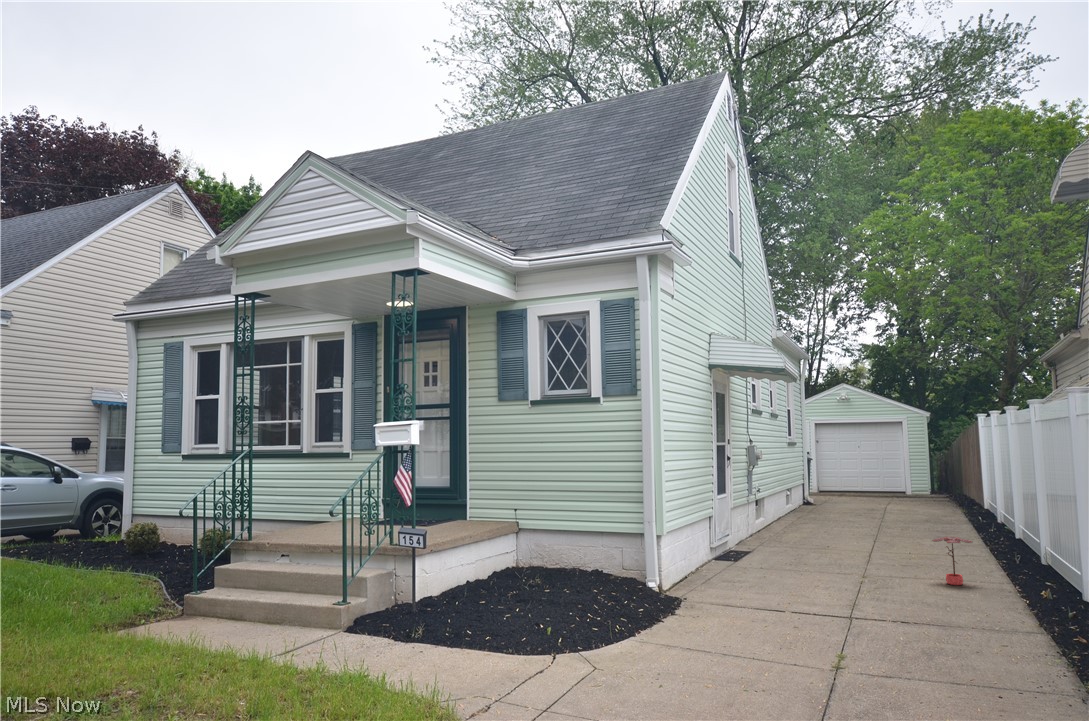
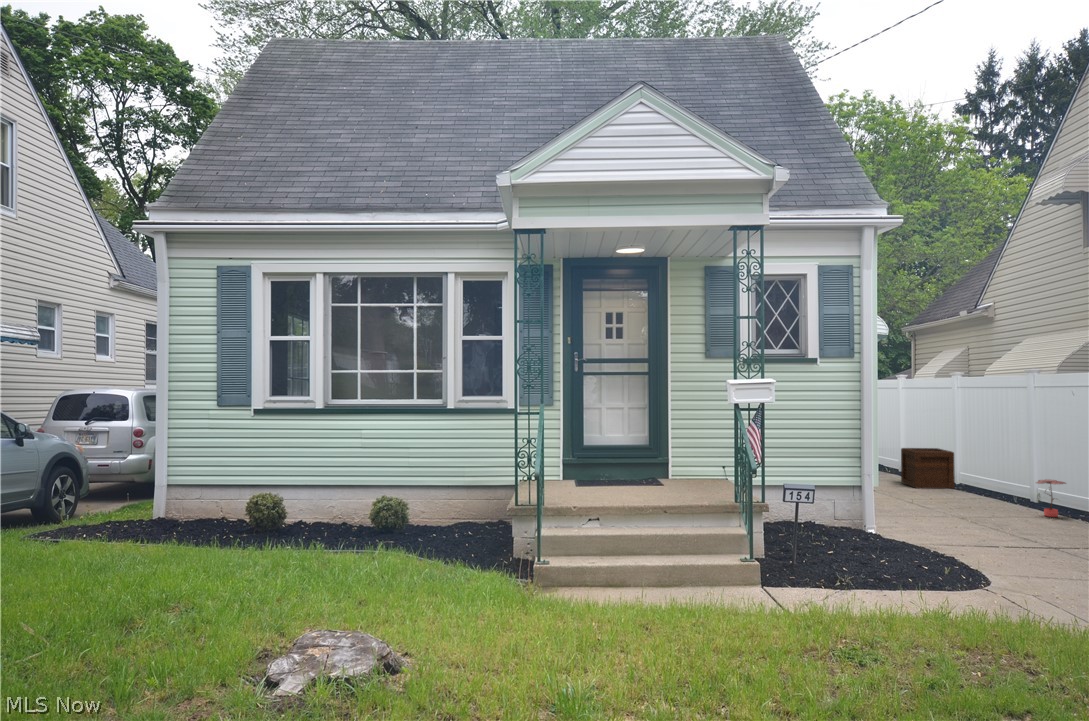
wooden crate: none [901,494,956,547] -> present [901,448,955,489]

